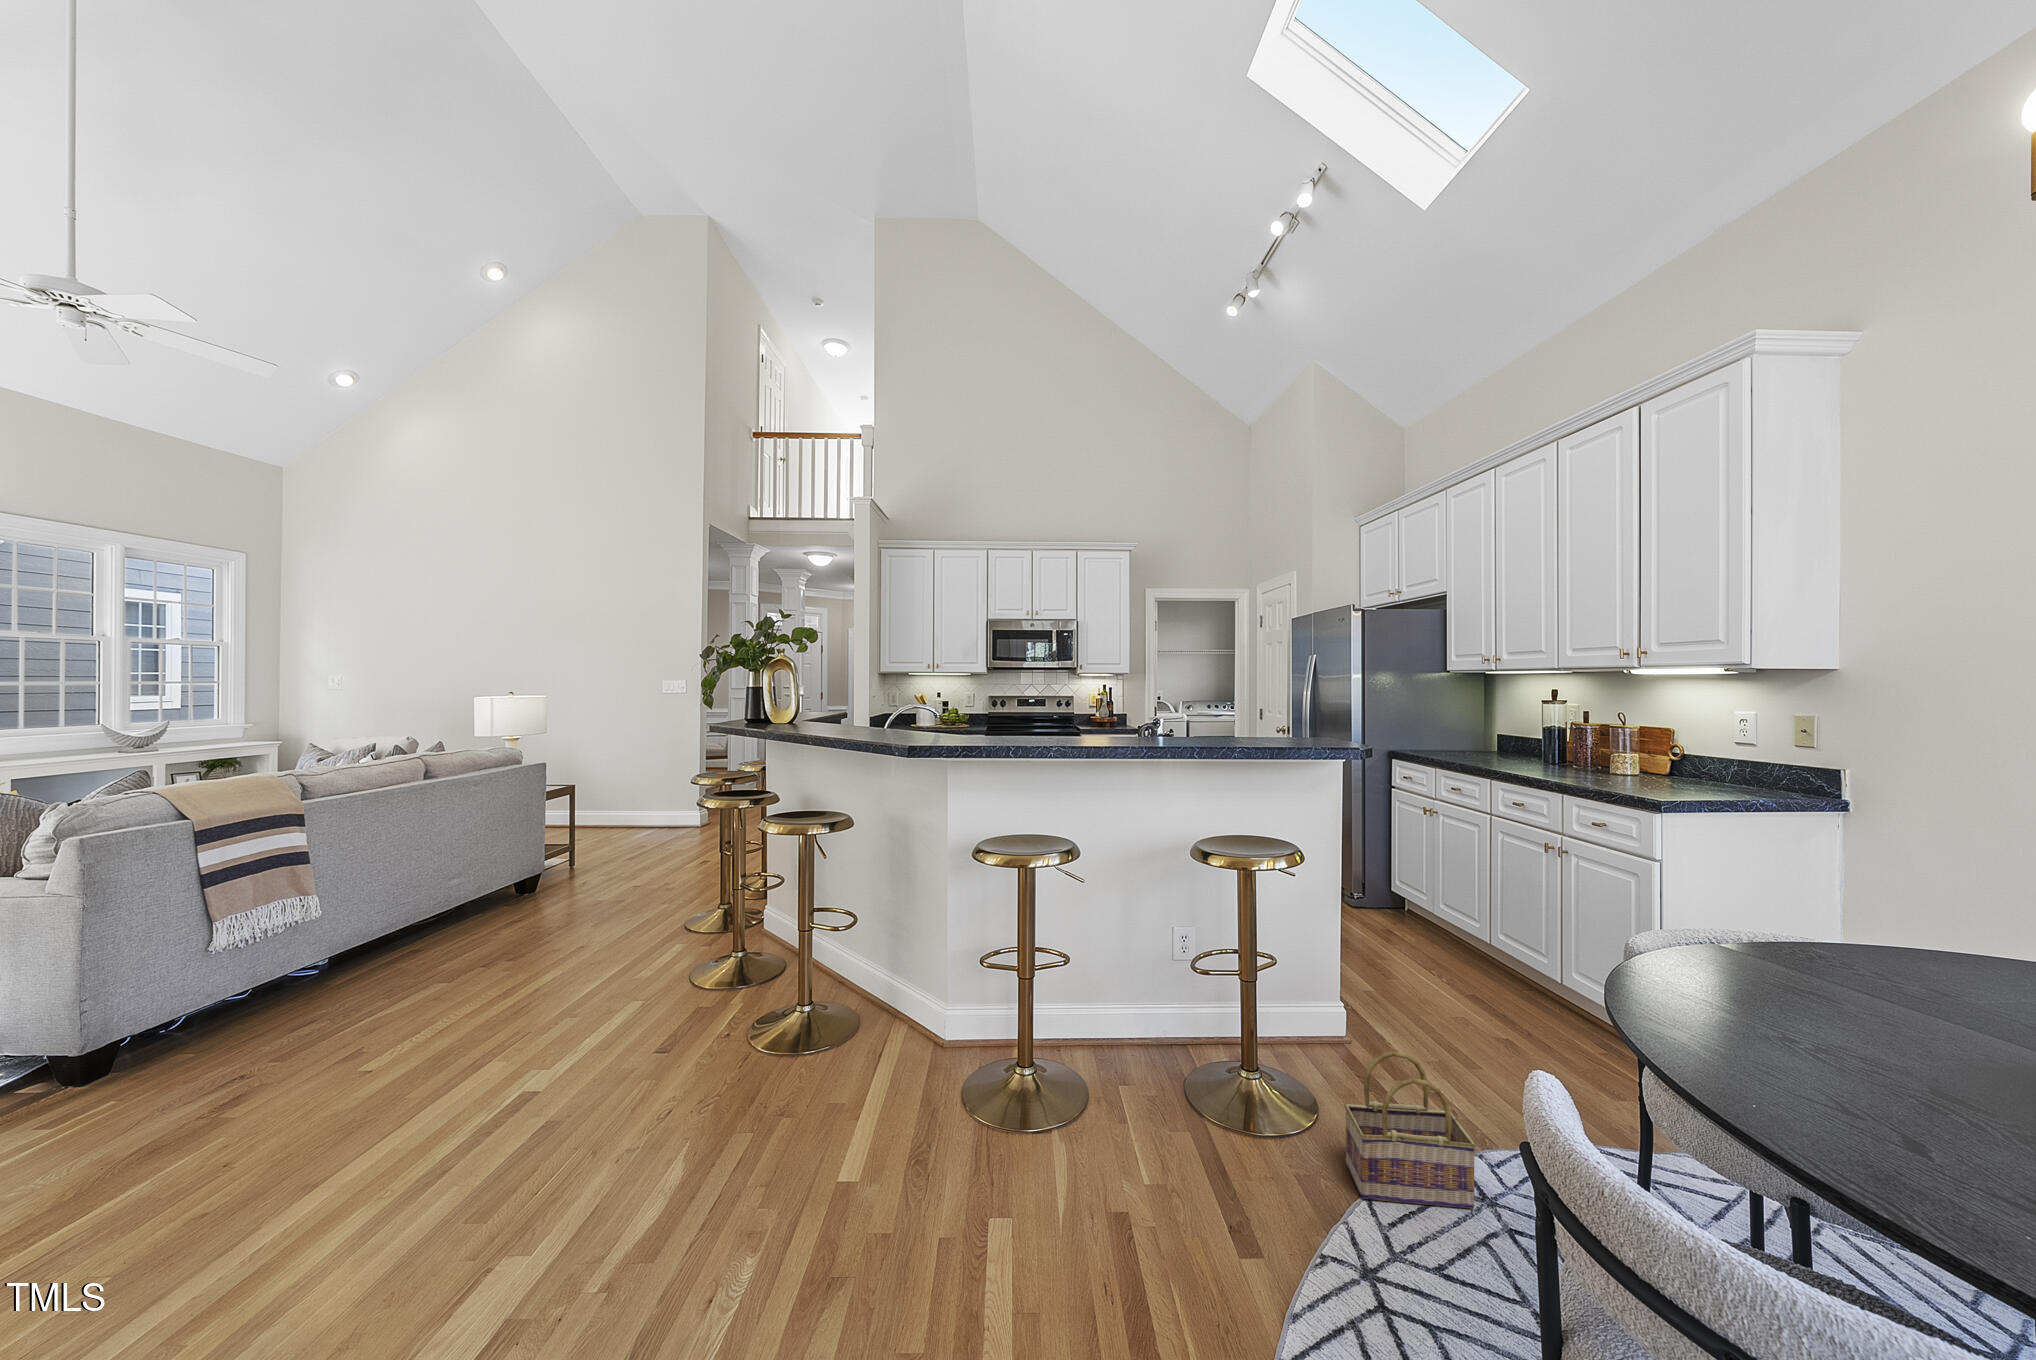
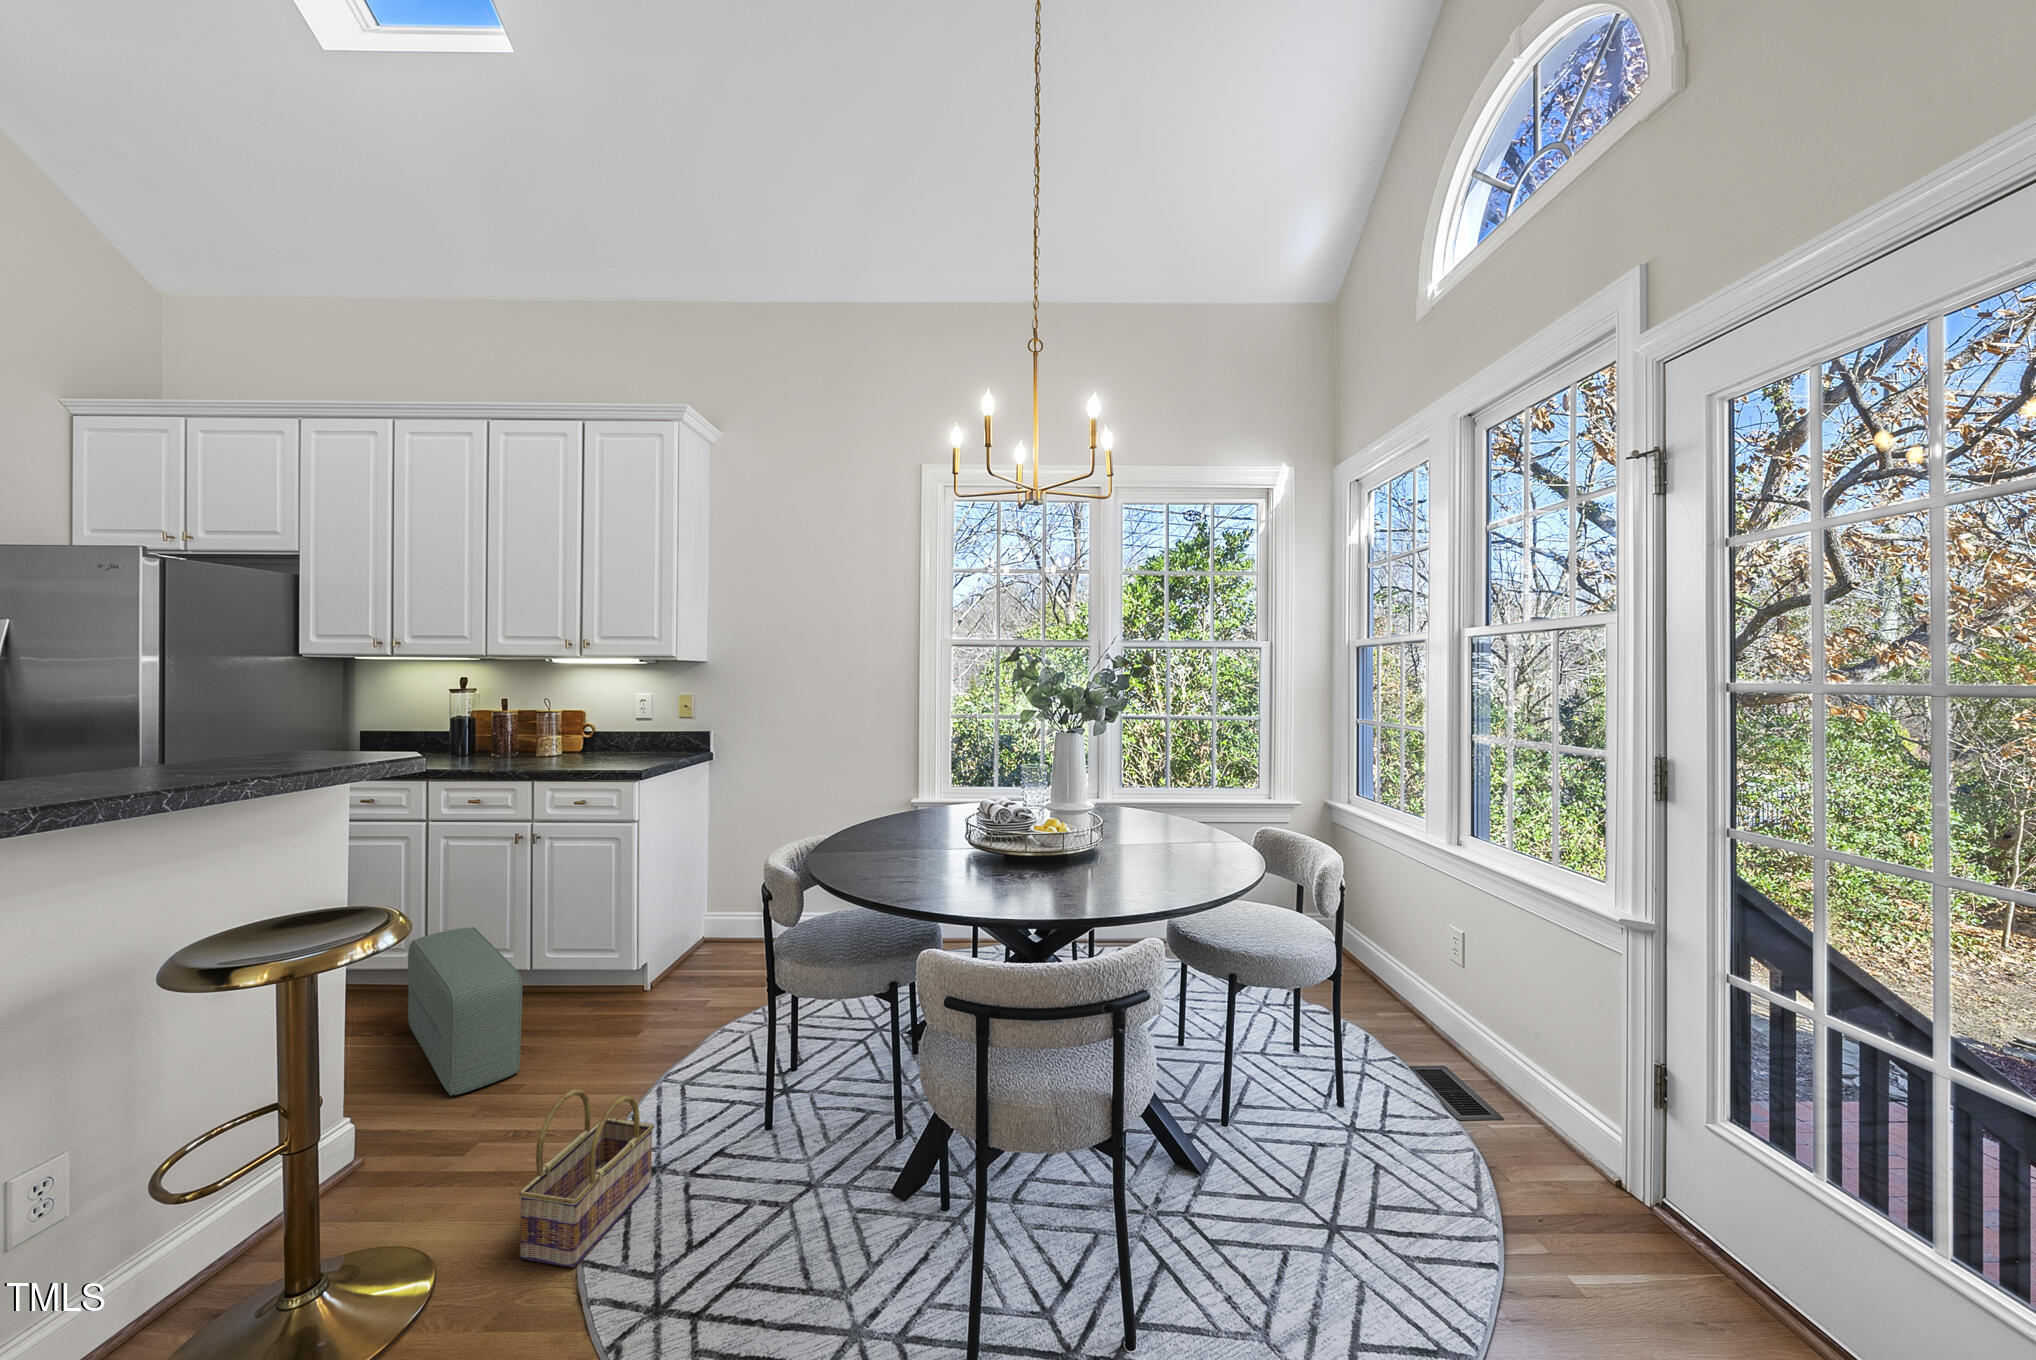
pouf: none [1423,916,1510,1064] -> present [408,927,522,1096]

